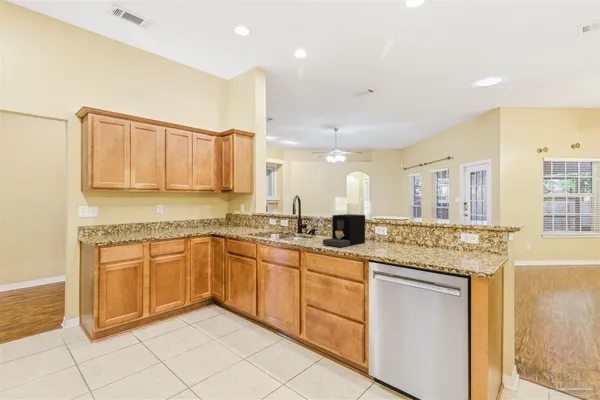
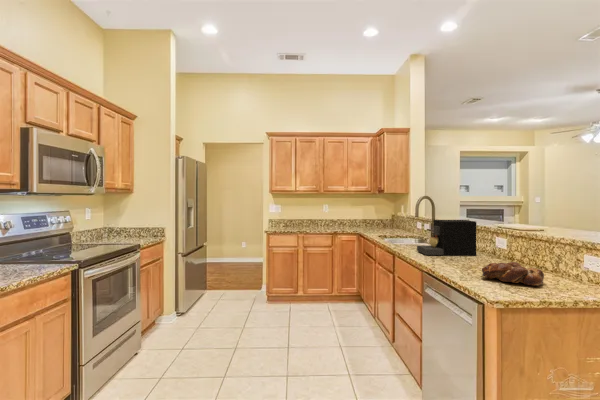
bread loaf: none [424,243,470,259] -> present [482,262,544,286]

